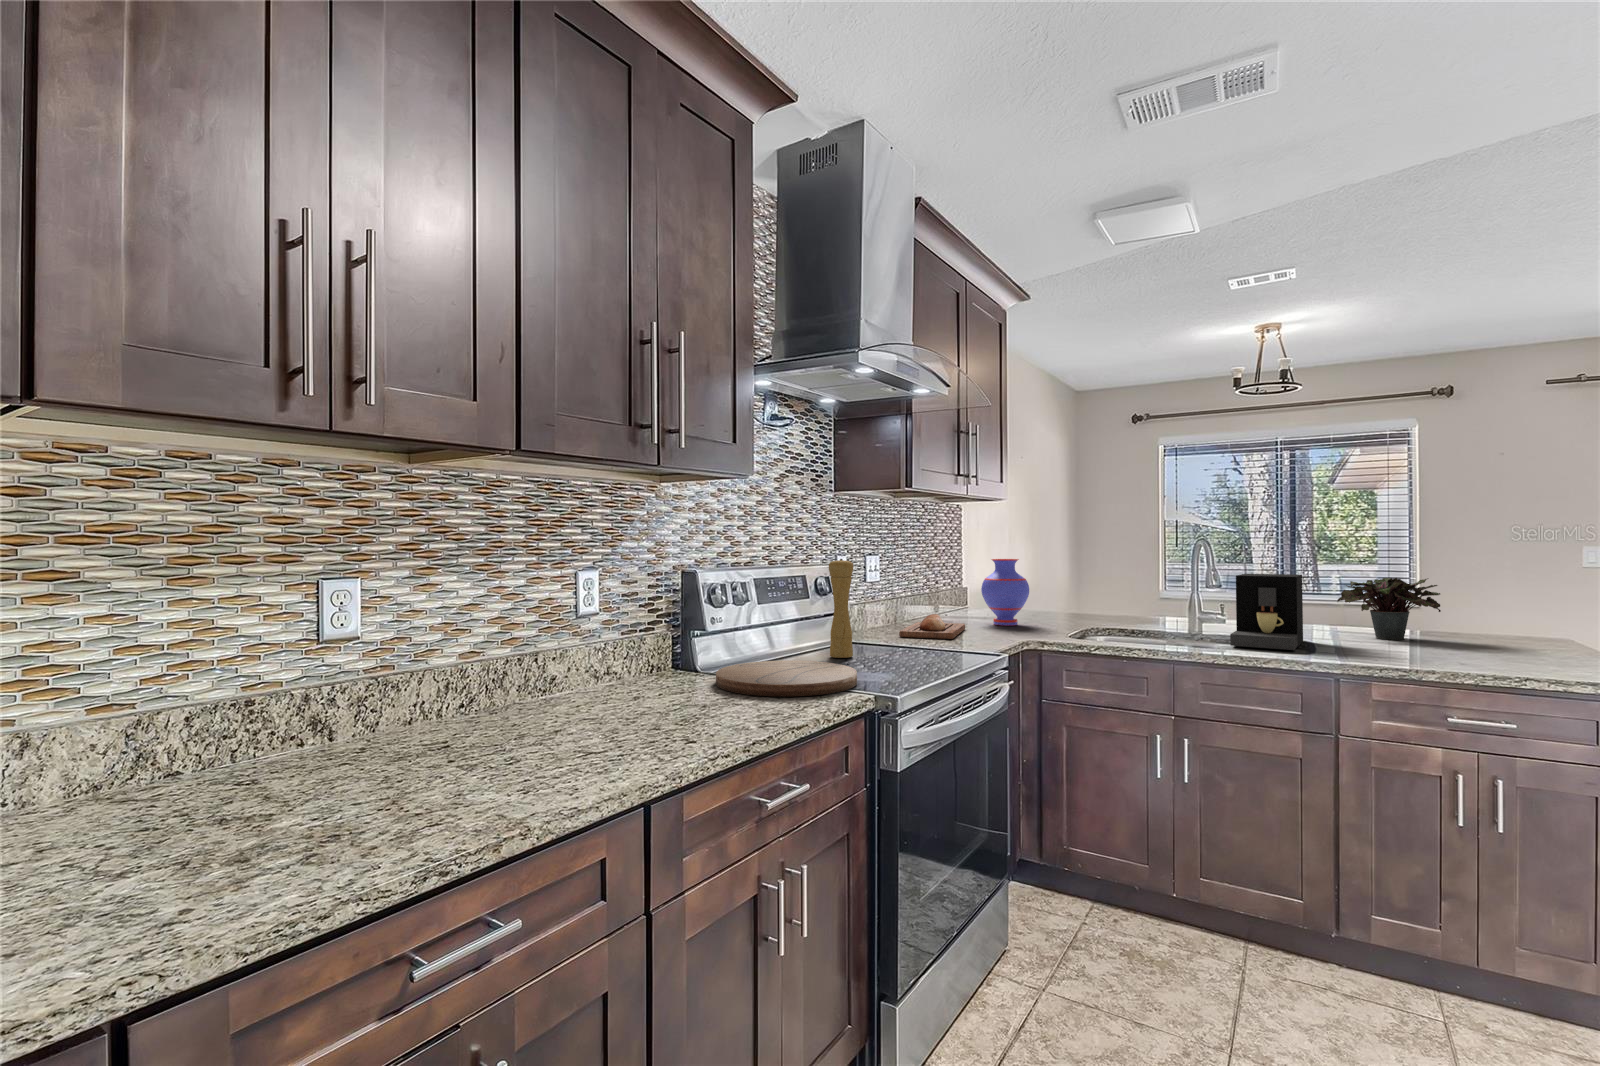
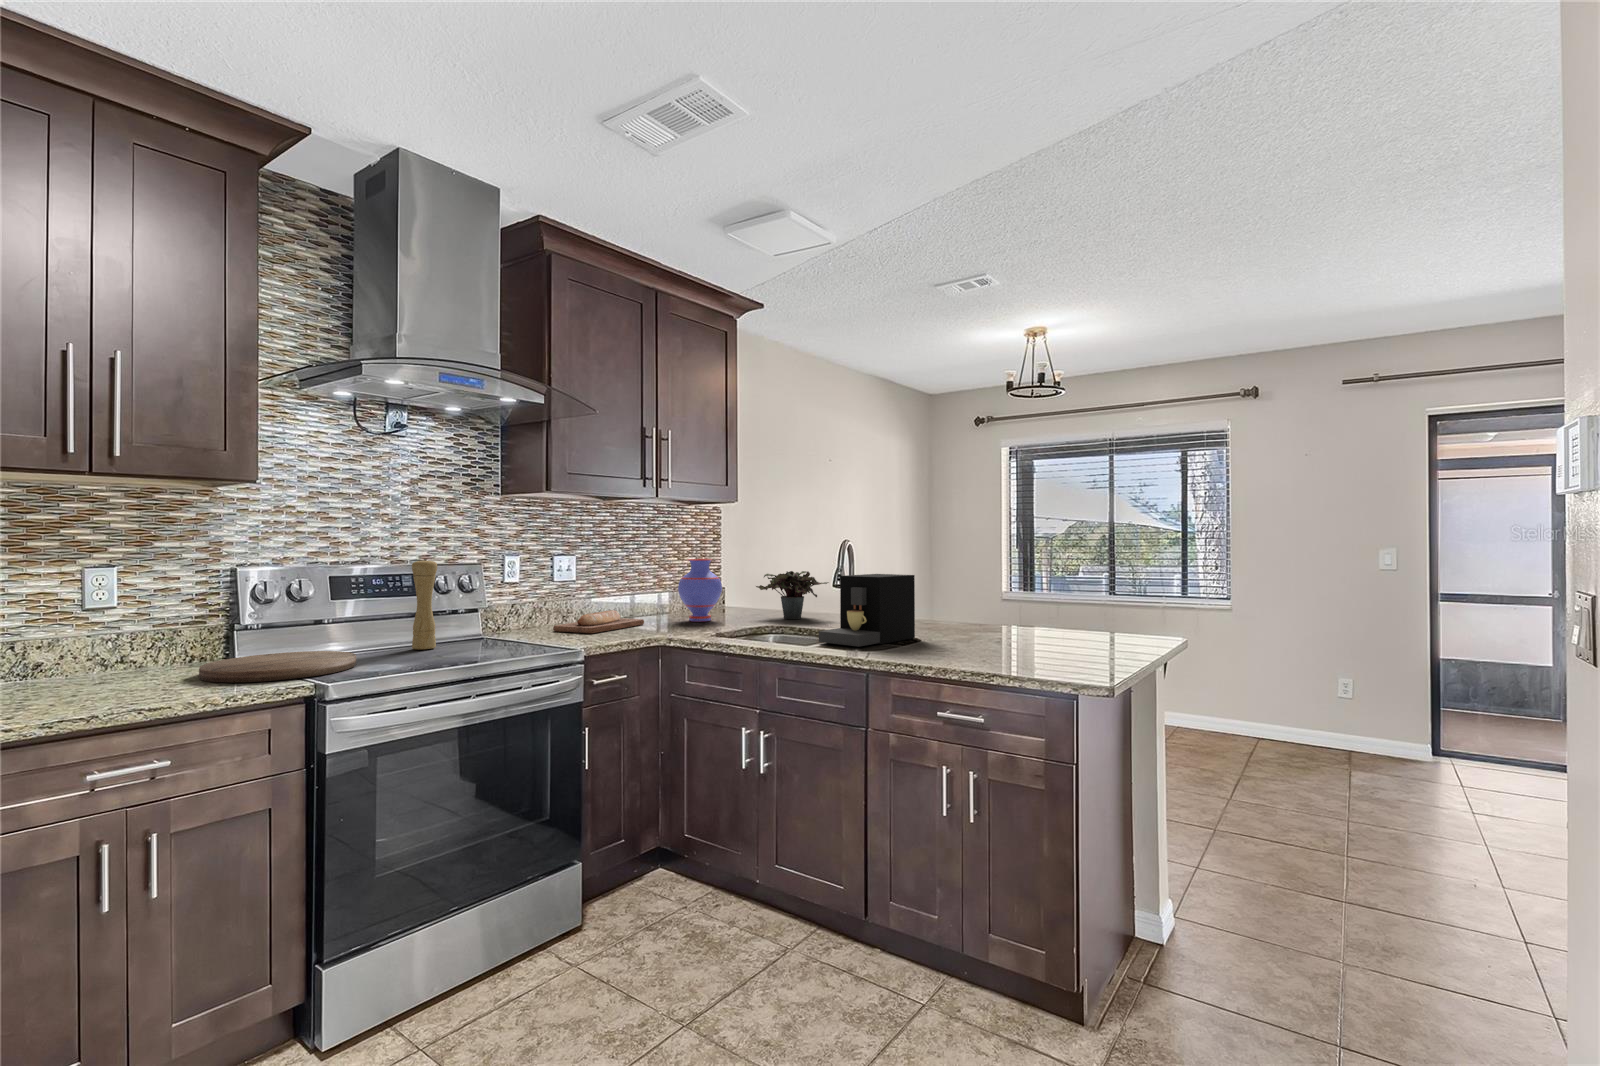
potted plant: present [1337,578,1441,640] -> present [756,571,829,619]

